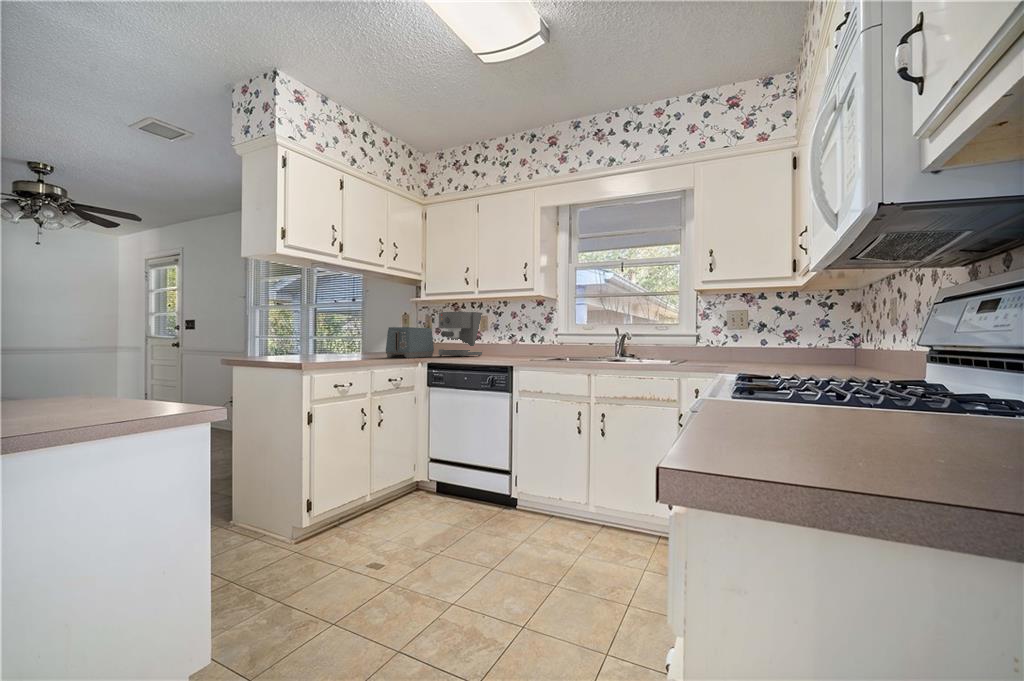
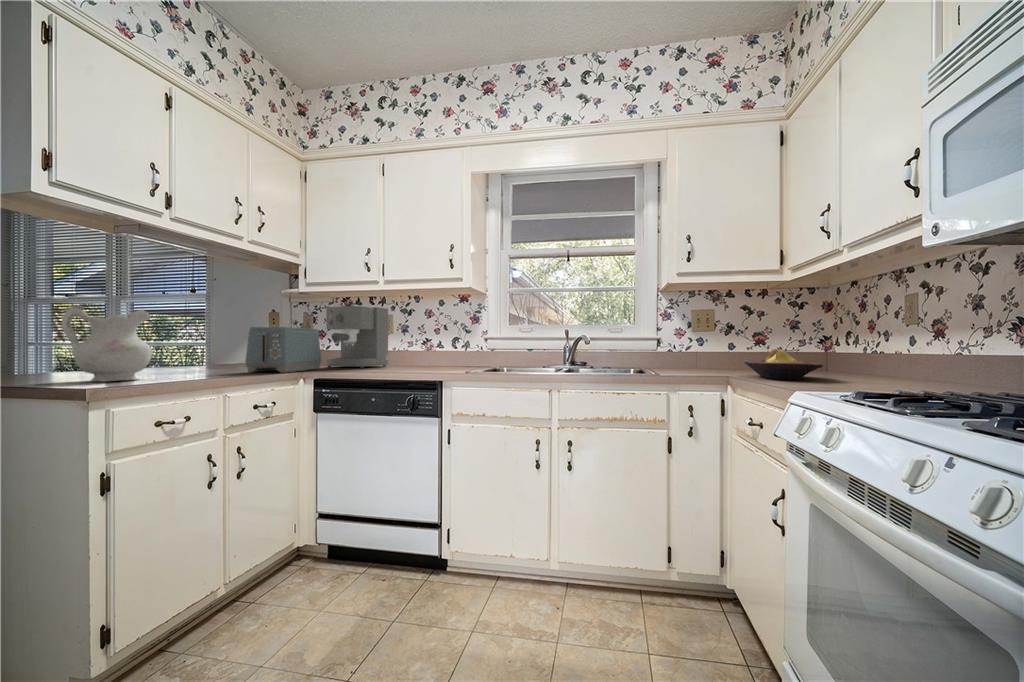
ceramic pitcher: none [292,316,334,360] -> present [62,305,152,382]
fruit bowl: none [744,344,804,369] -> present [744,349,823,380]

